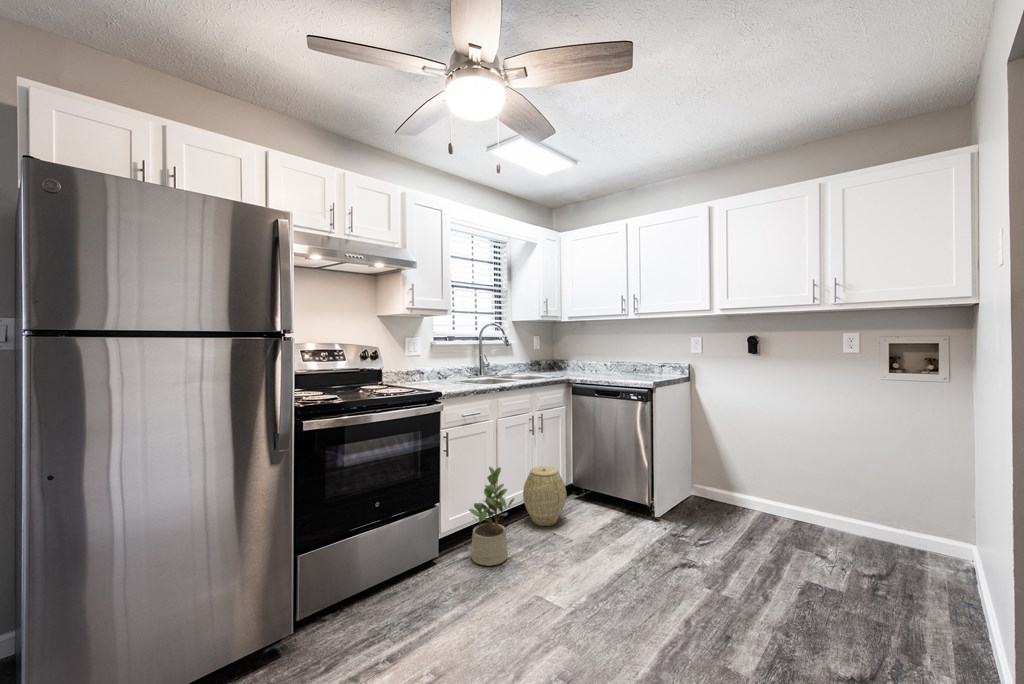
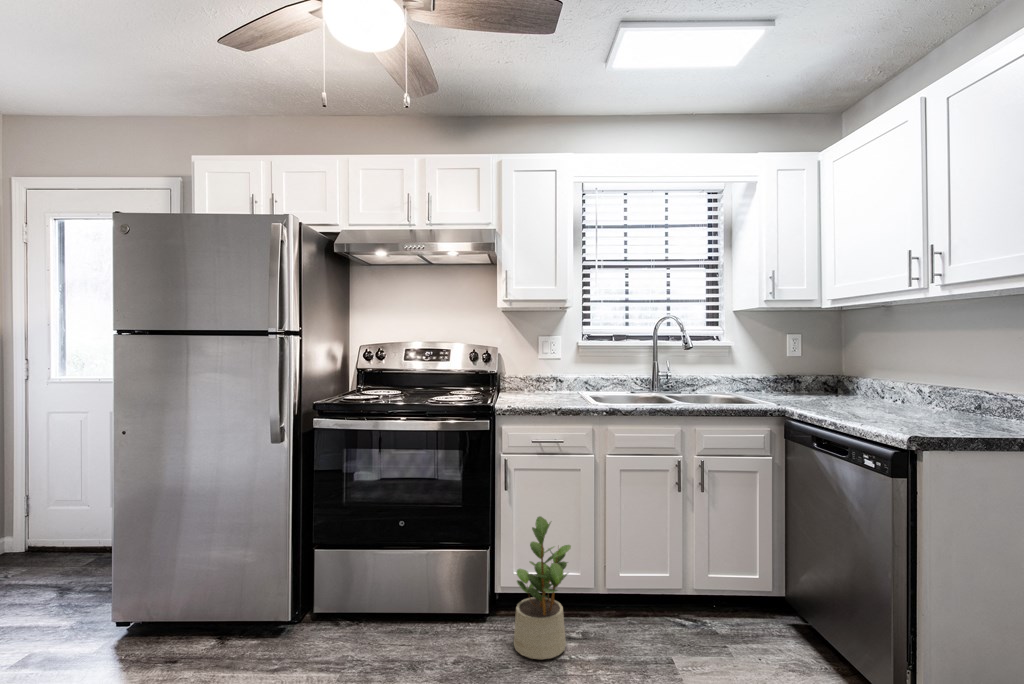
woven basket: present [523,466,566,526] -> none [646,544,720,645]

